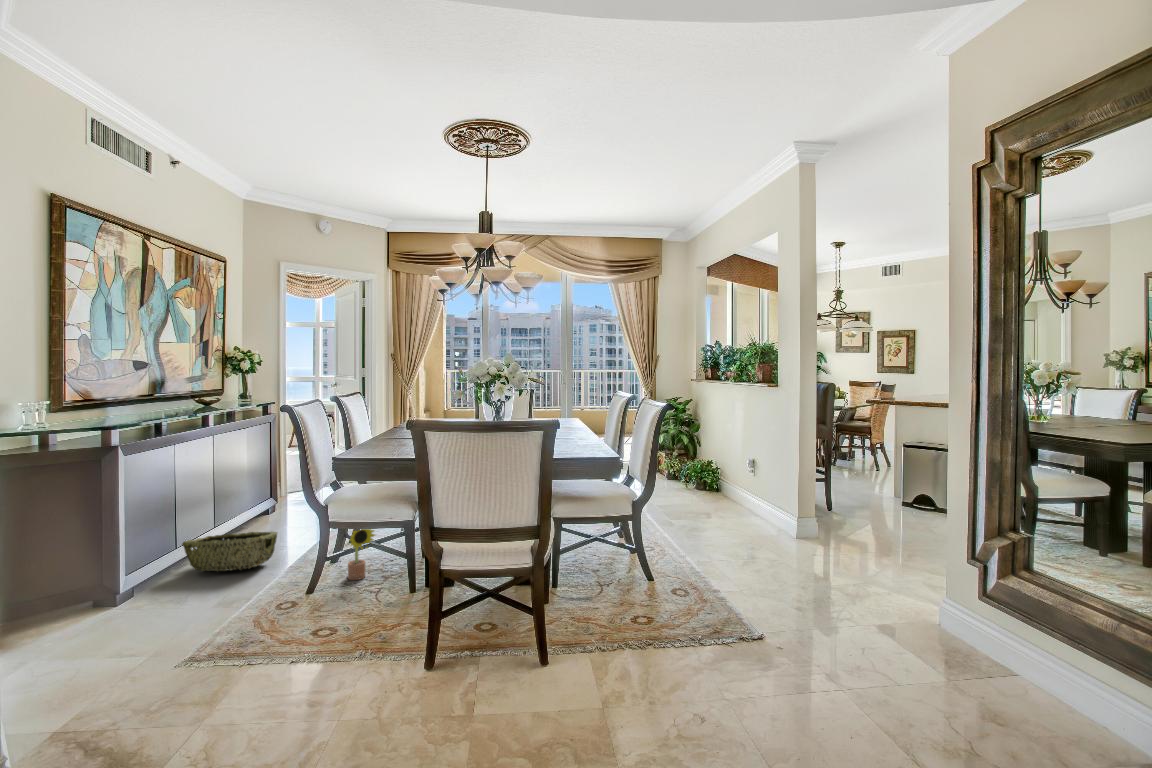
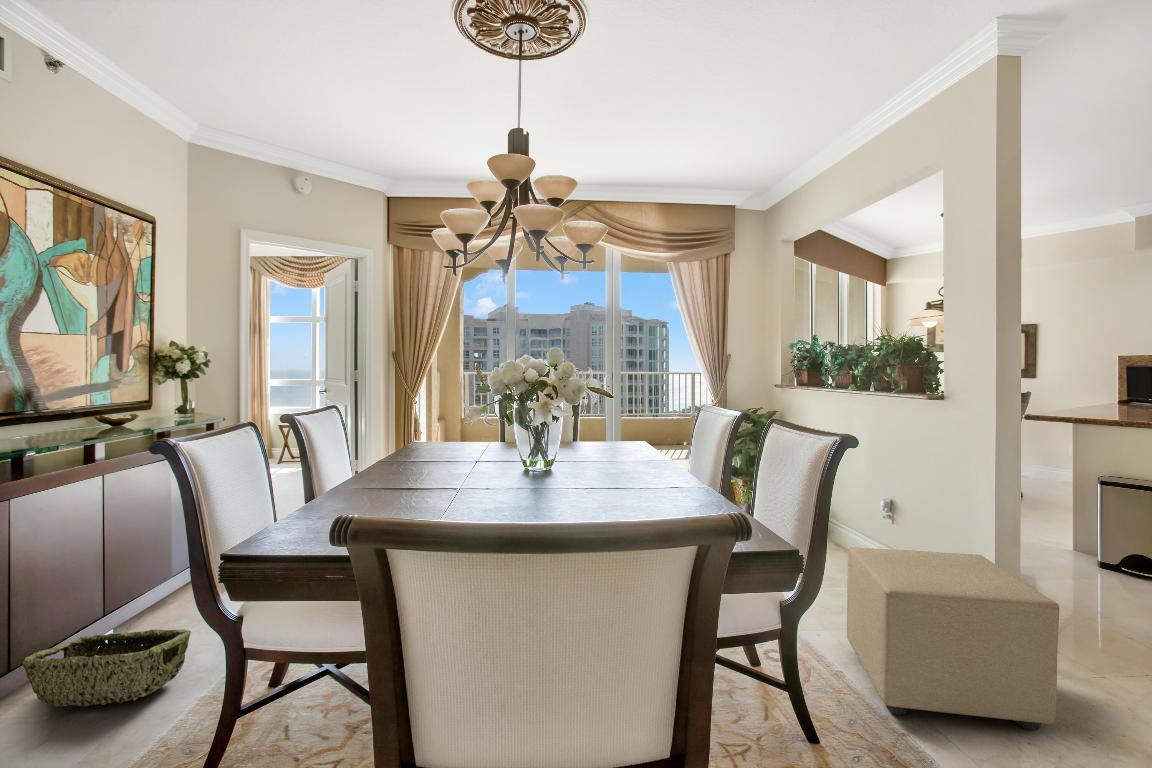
ottoman: none [697,481,794,576] -> present [847,547,1059,730]
decorative plant: present [348,528,375,580] -> none [288,637,339,730]

